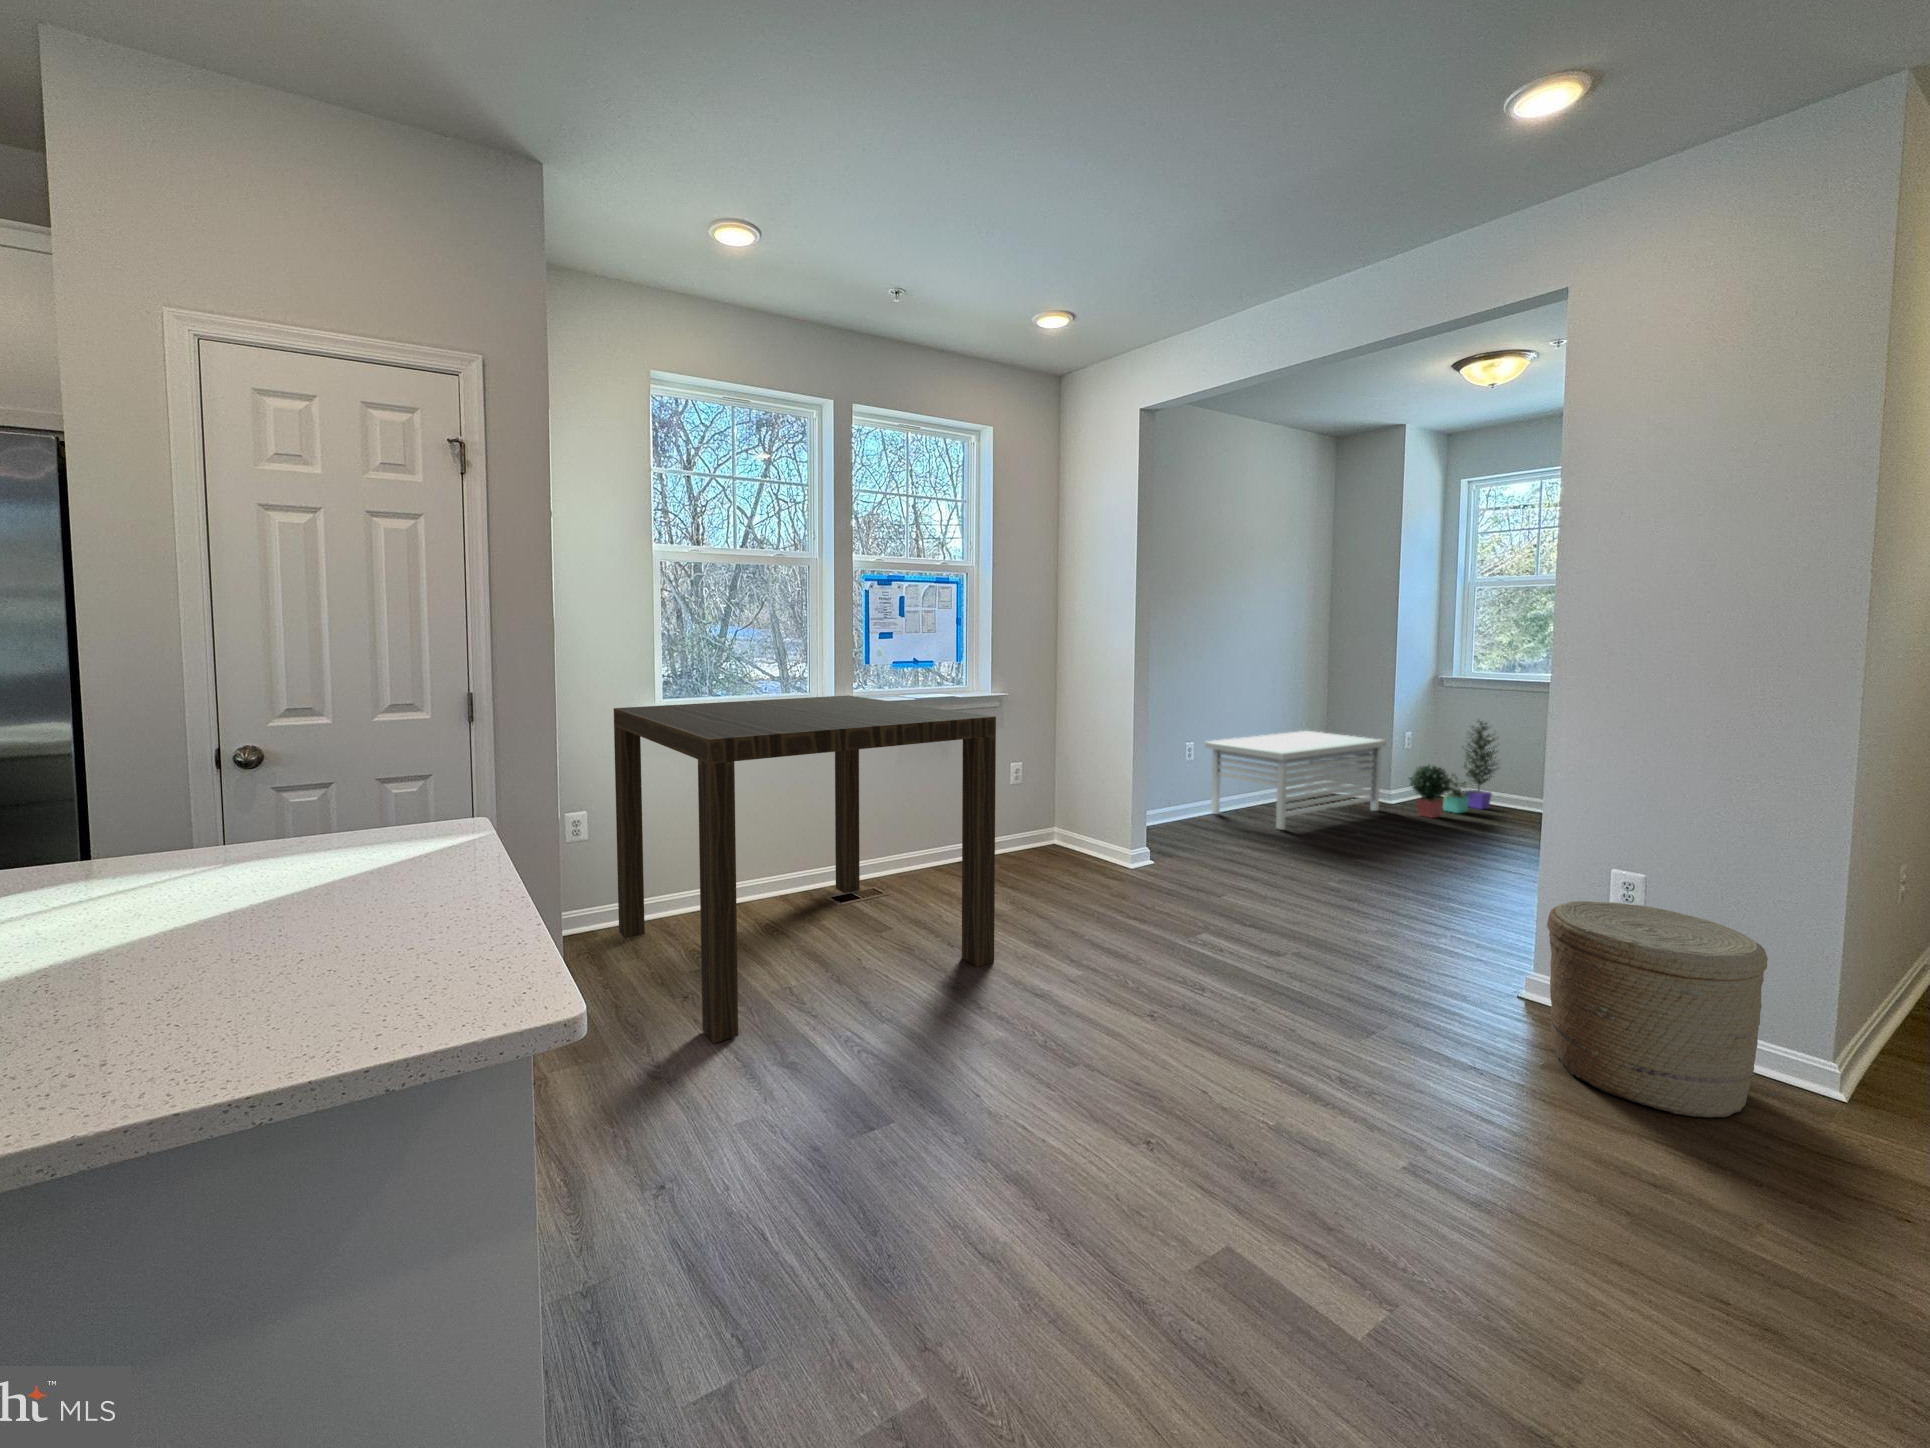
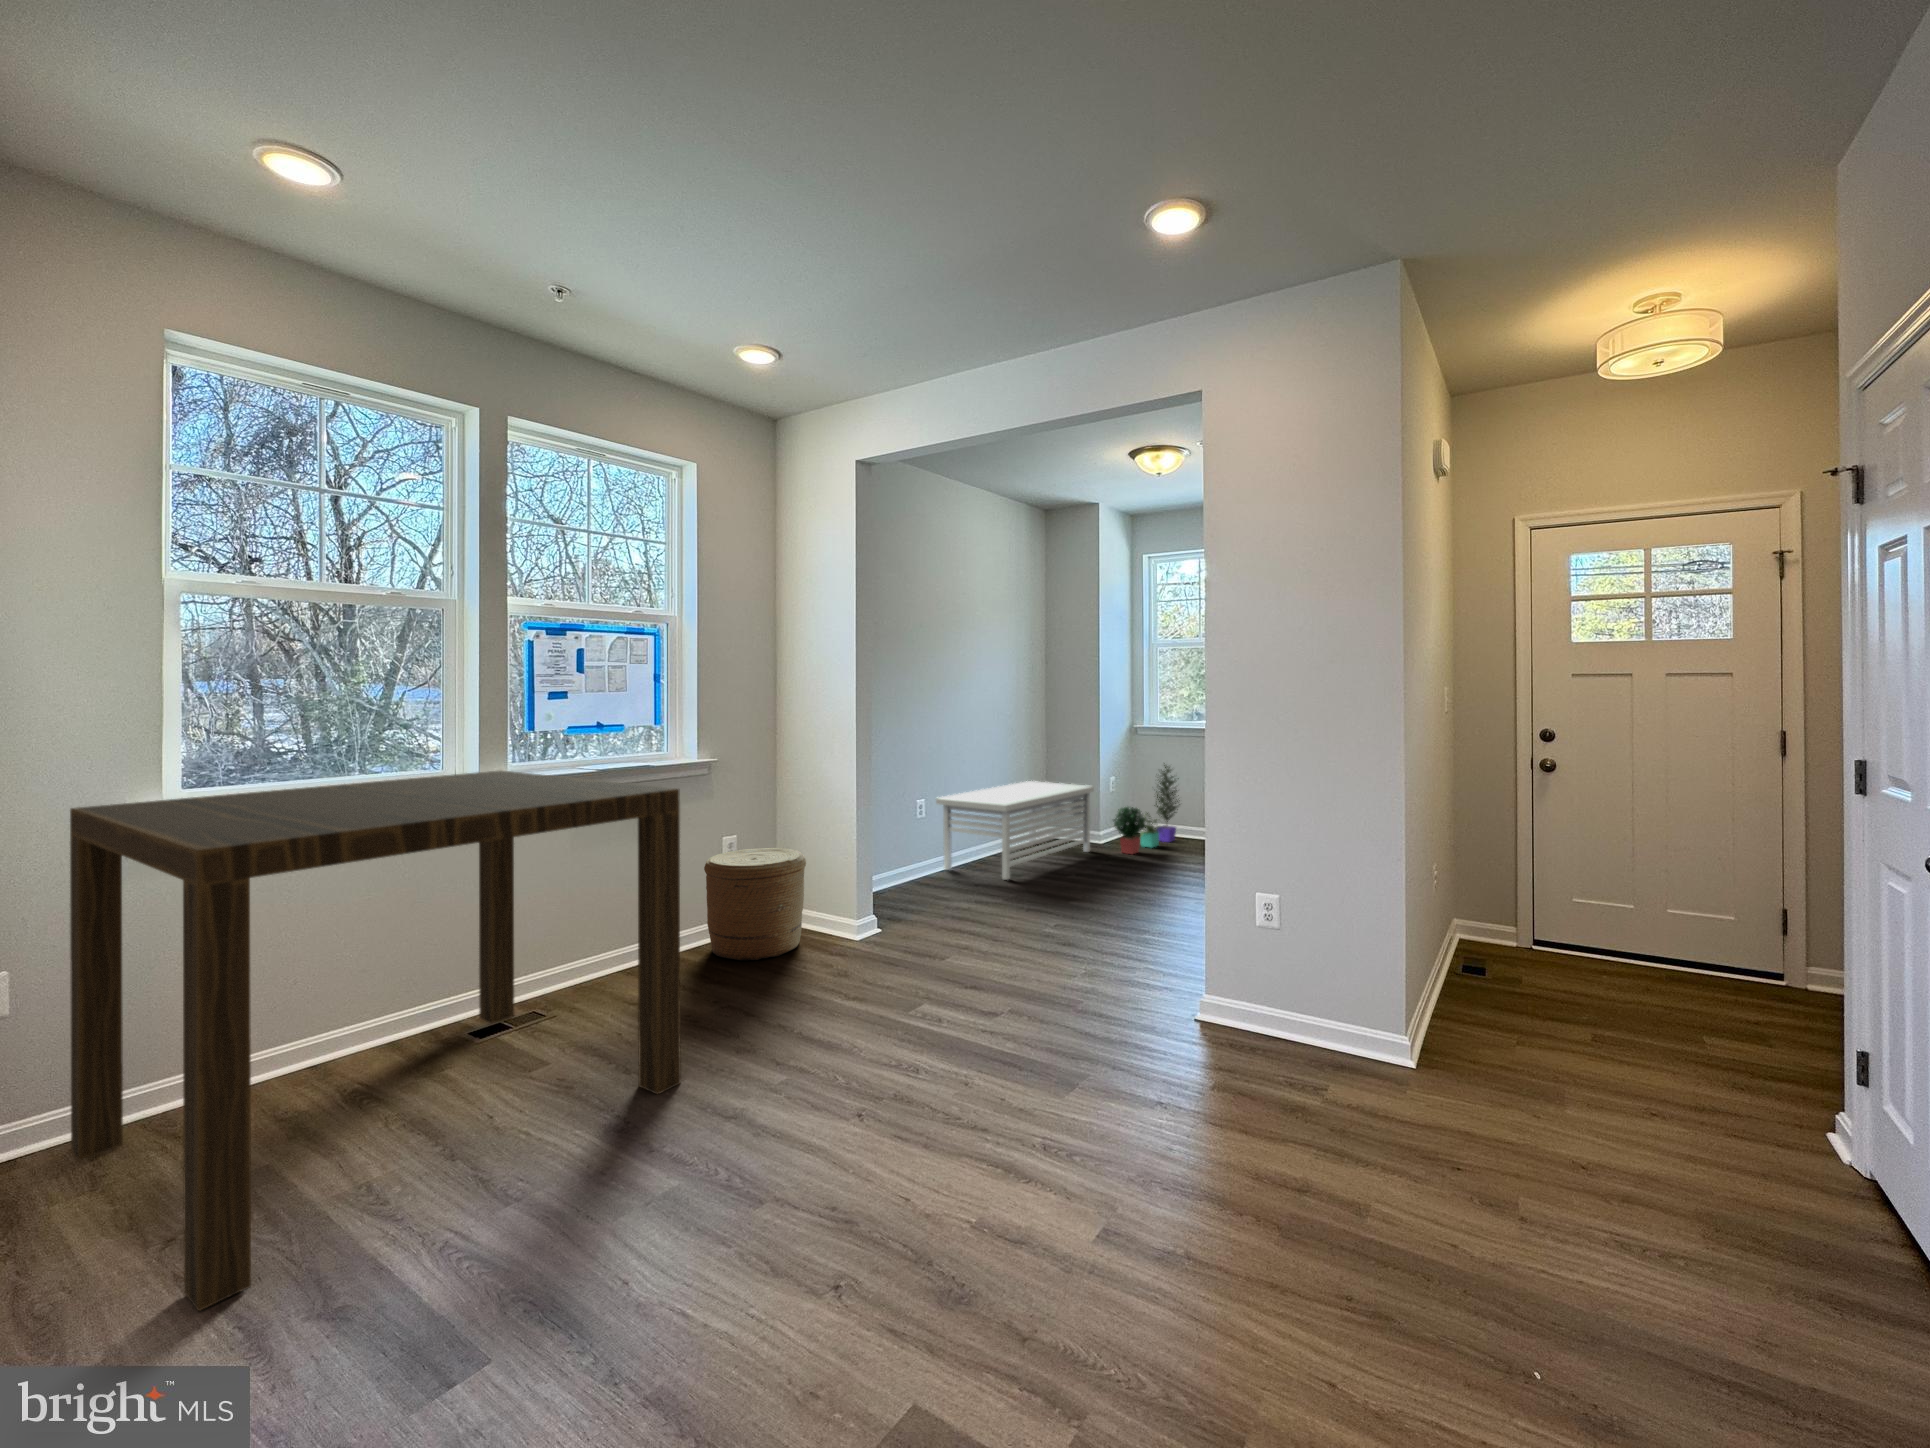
woven basket: present [1547,901,1768,1118] -> present [704,848,806,960]

